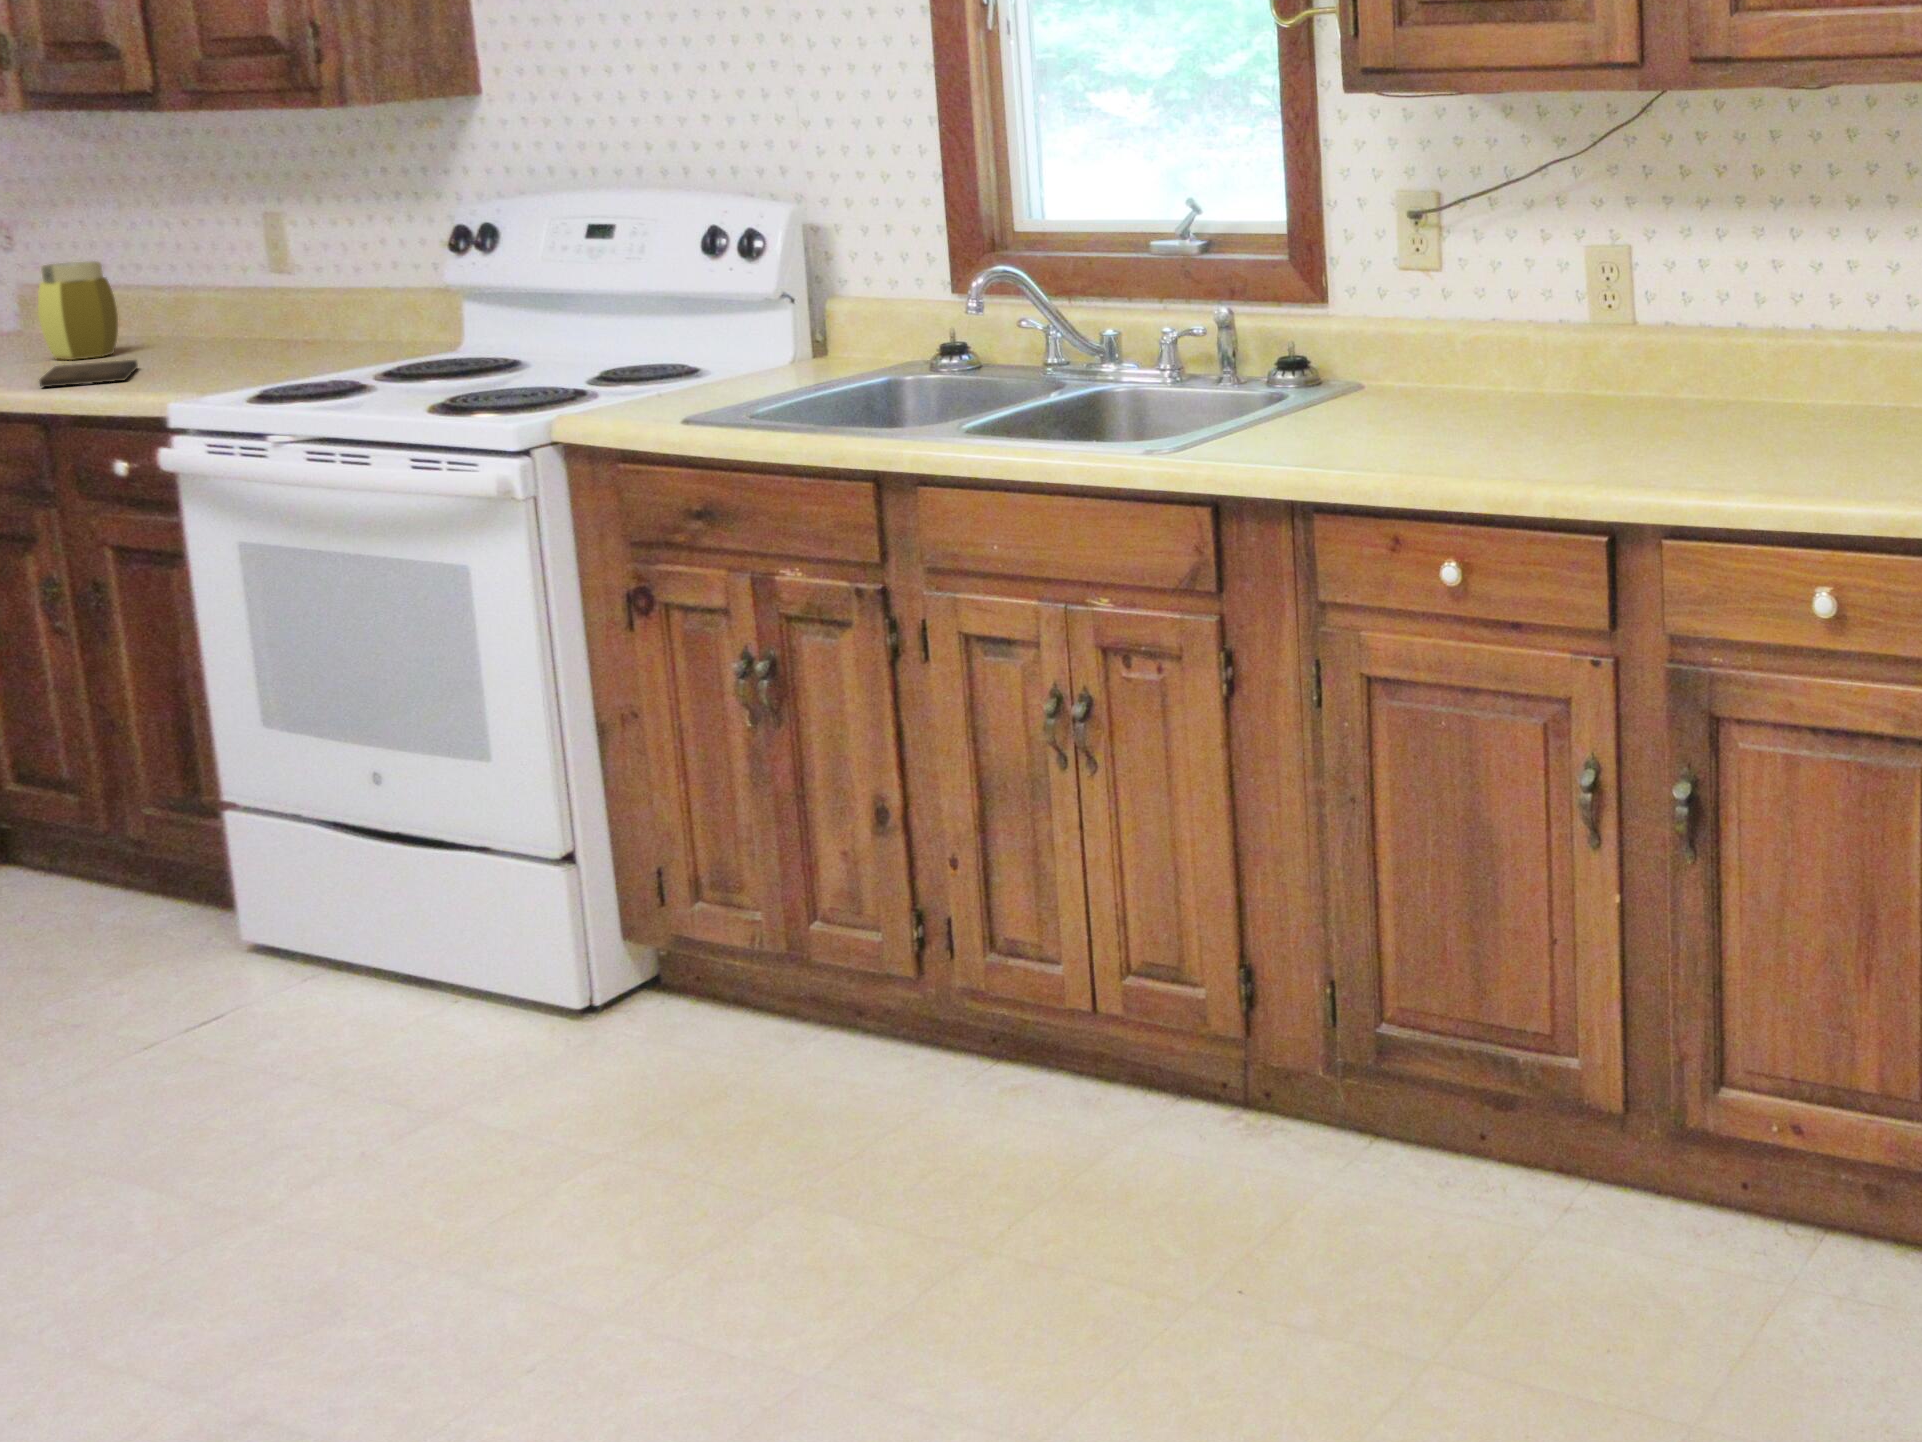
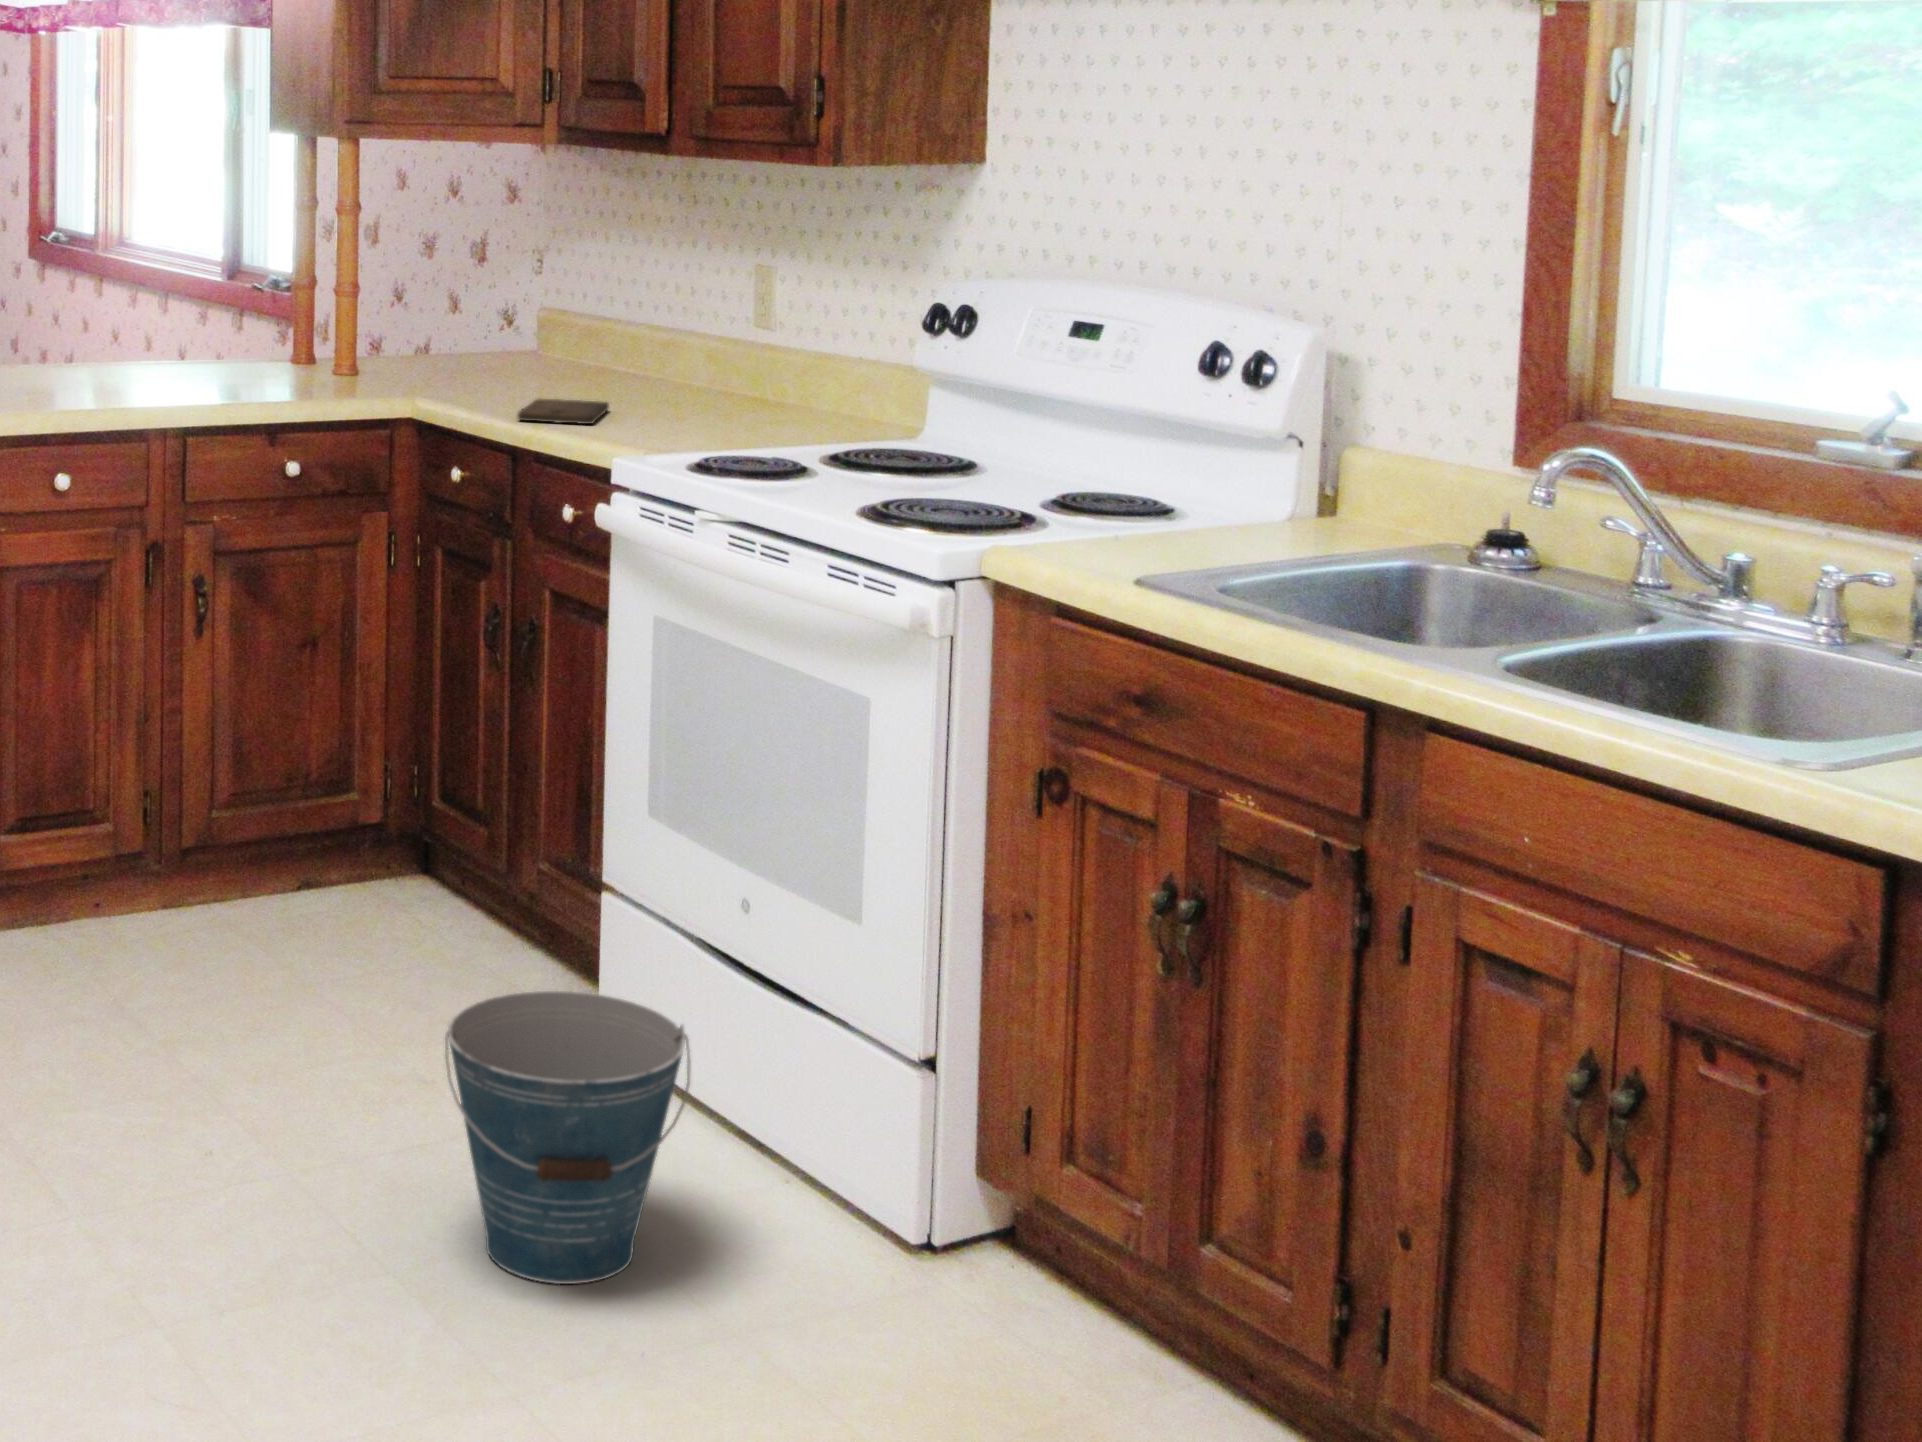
jar: present [38,261,118,360] -> none [536,295,604,392]
bucket: none [99,877,355,1137] -> present [445,991,691,1284]

